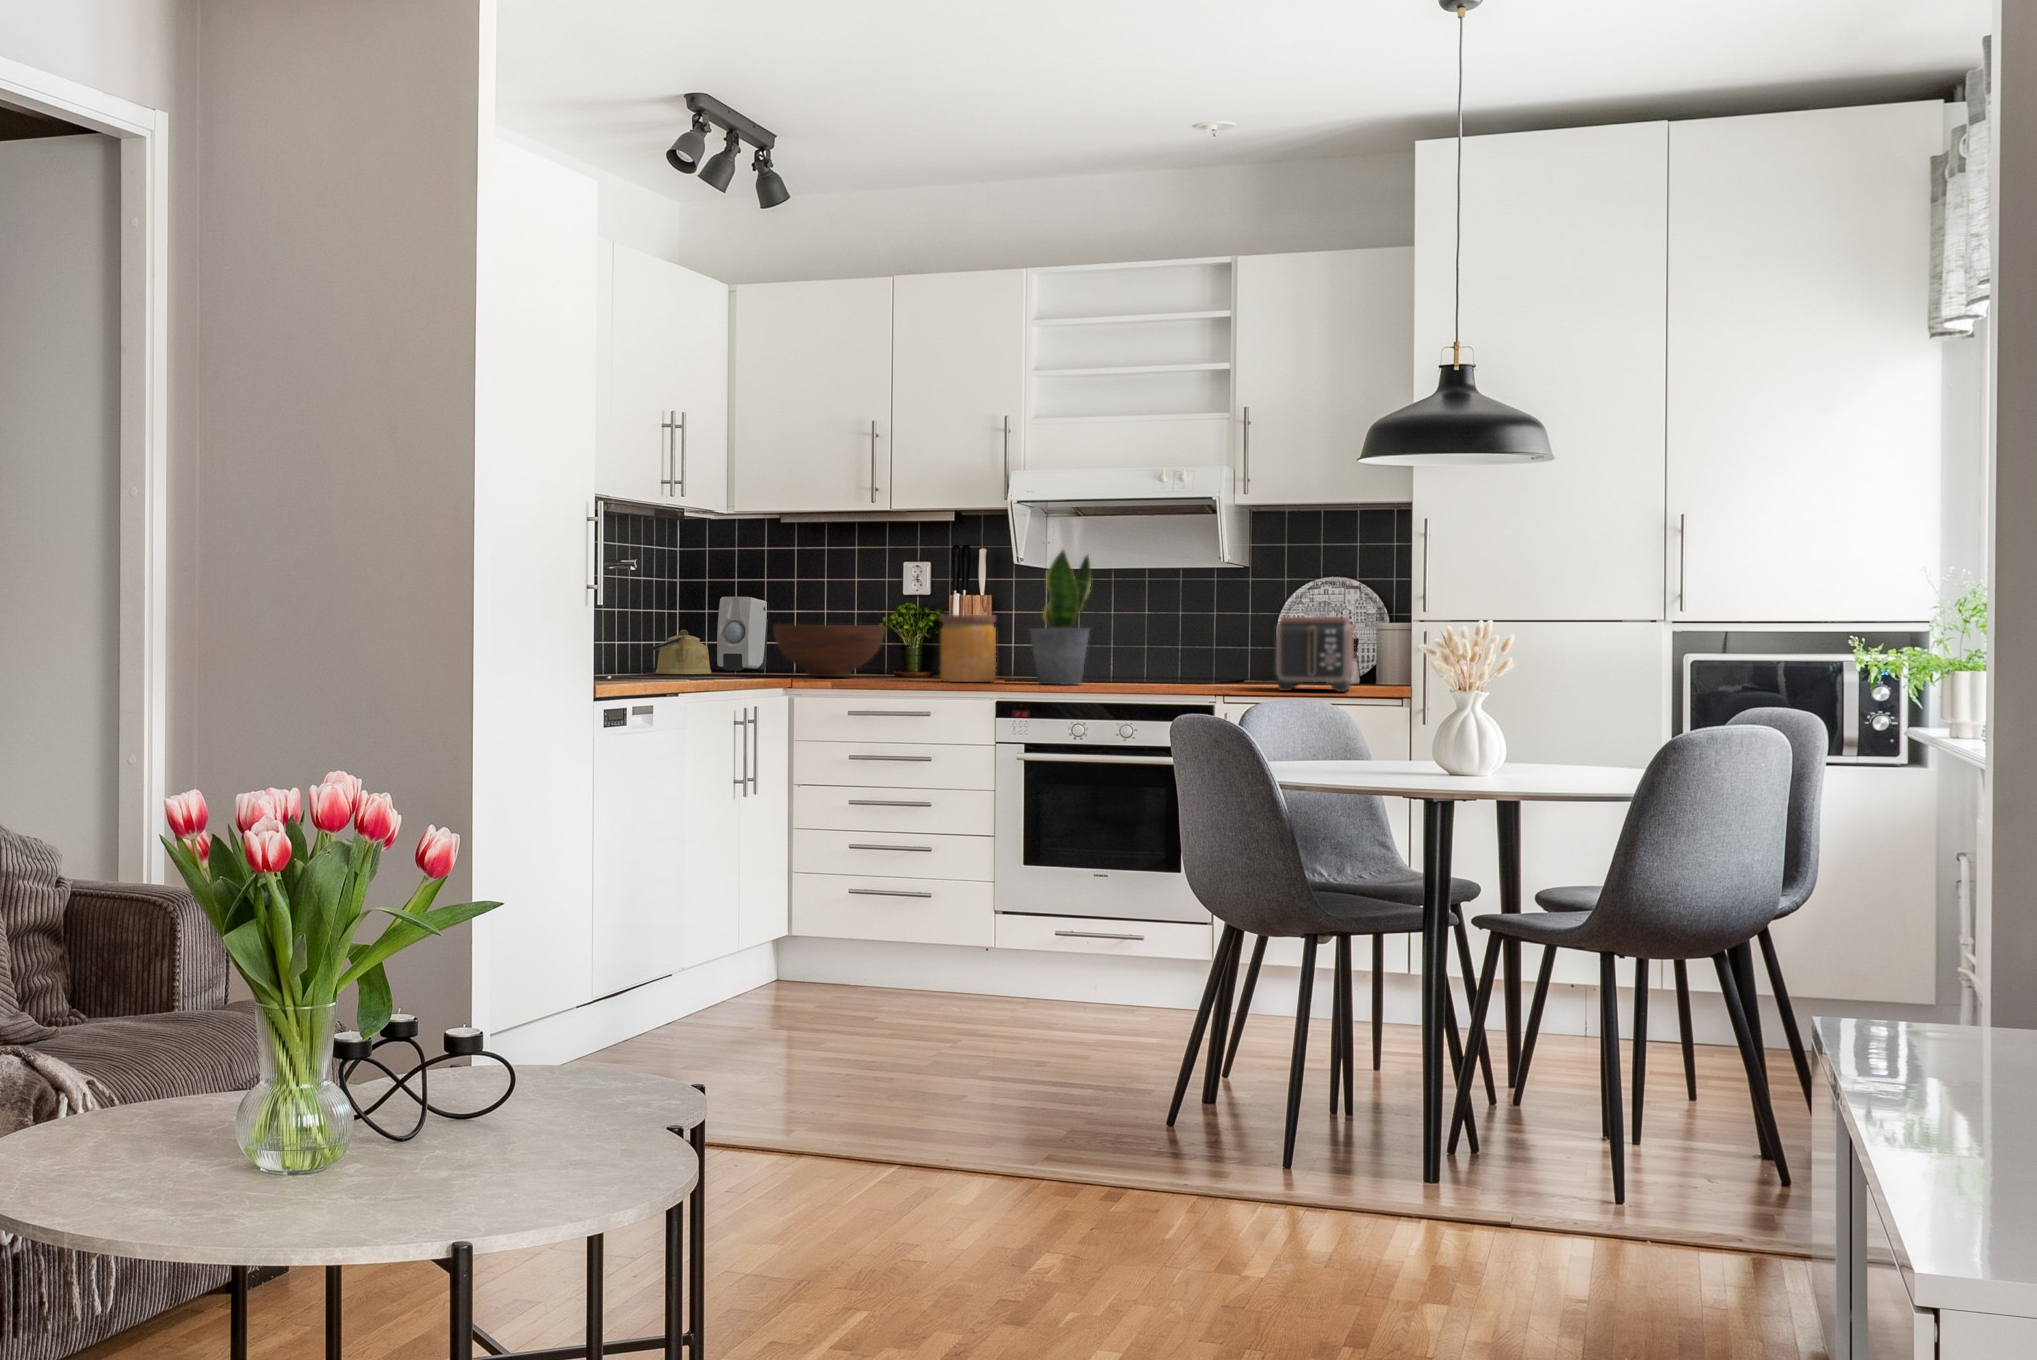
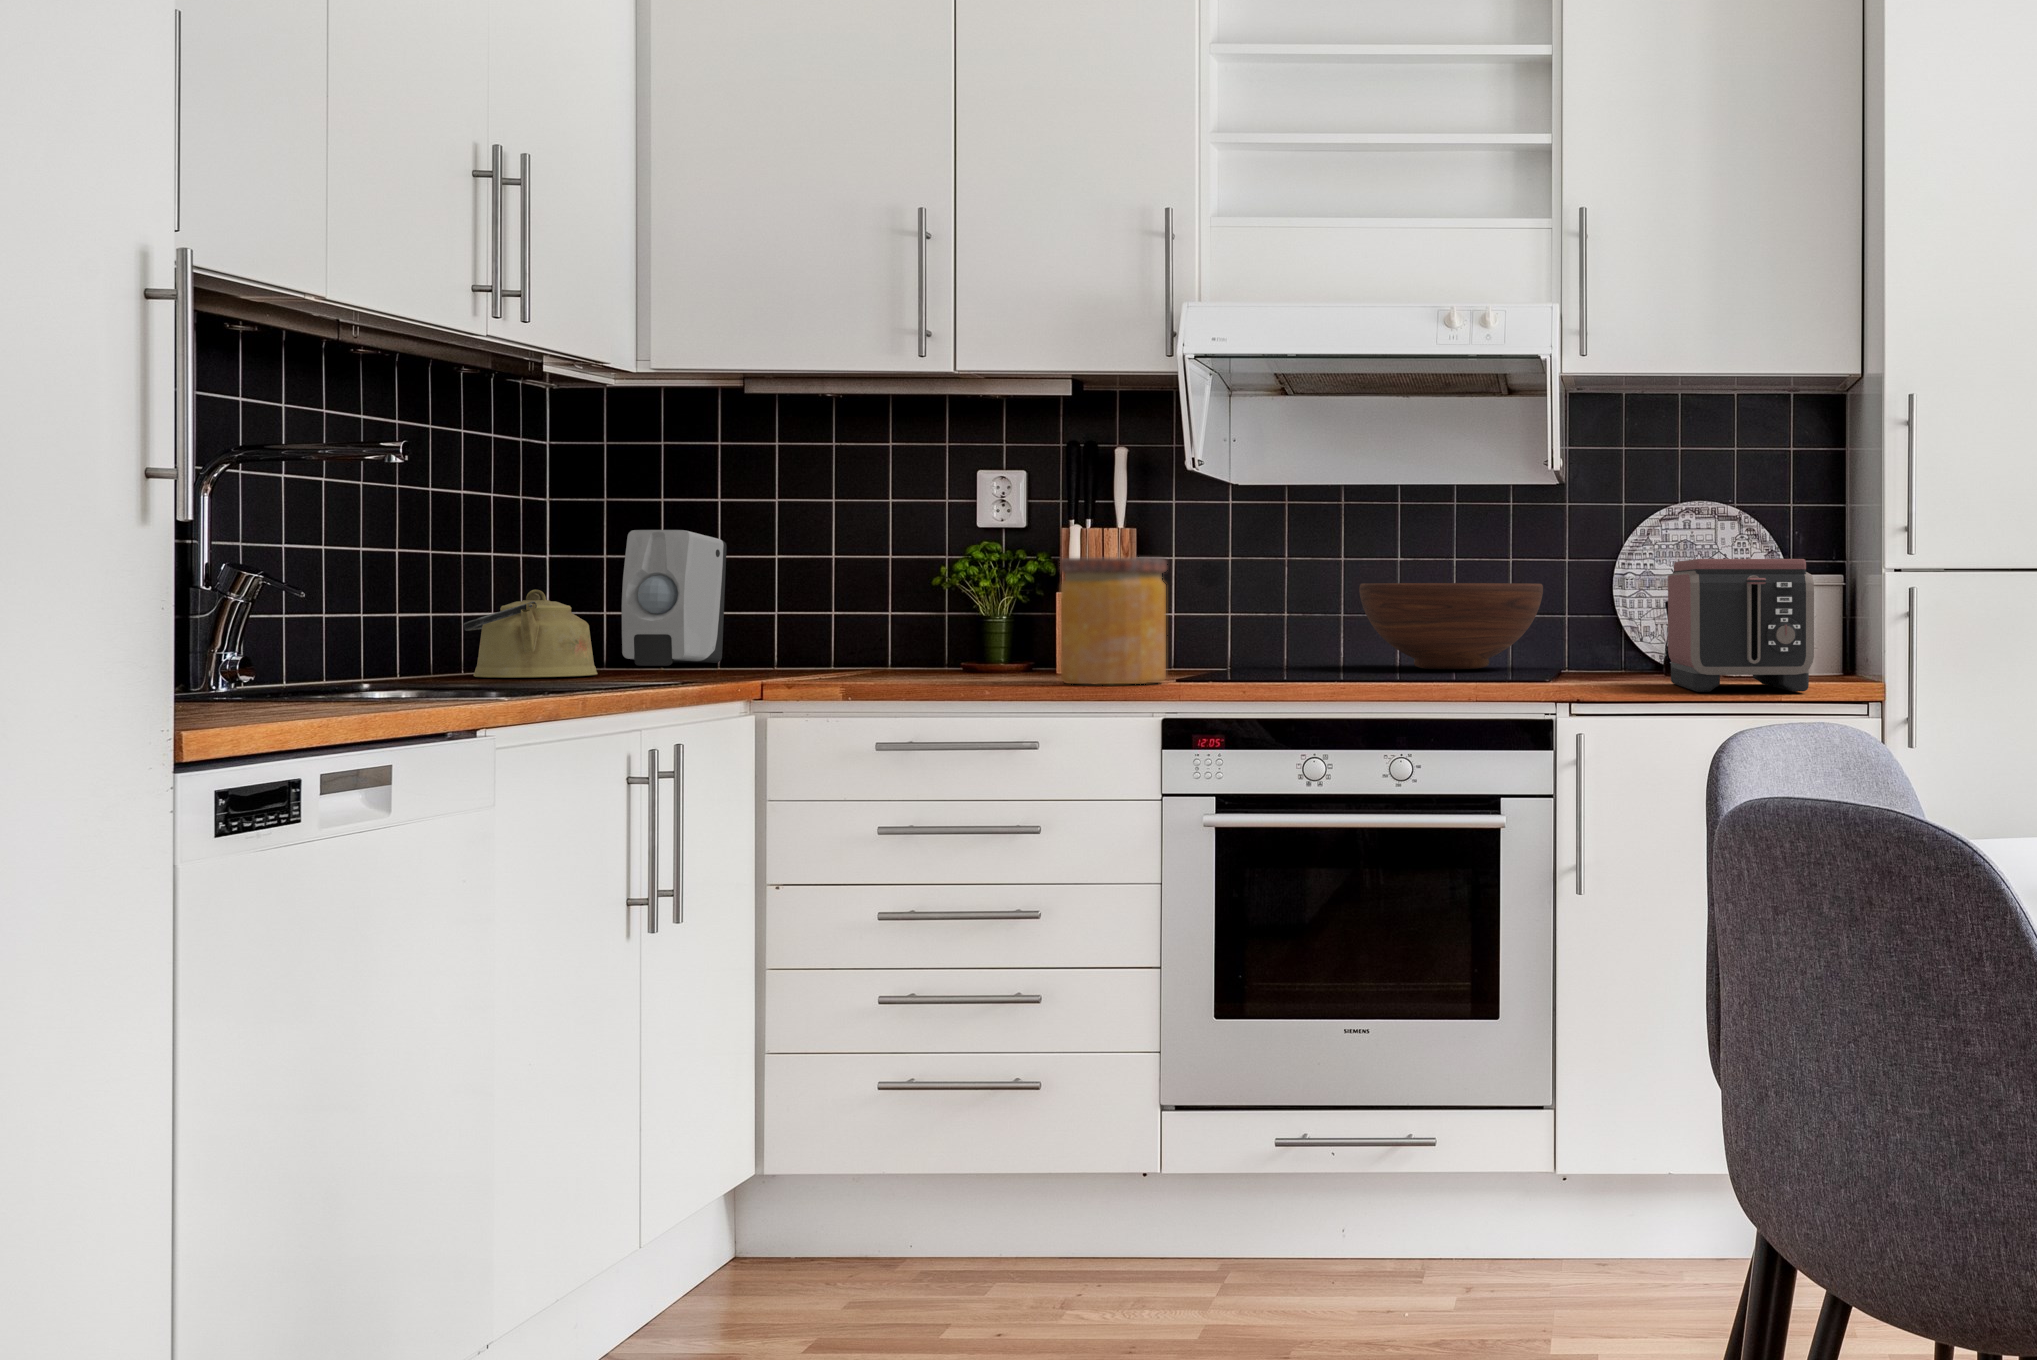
potted plant: present [1030,550,1091,684] -> none [1230,432,1344,686]
fruit bowl: present [773,625,885,677] -> present [1359,583,1543,669]

